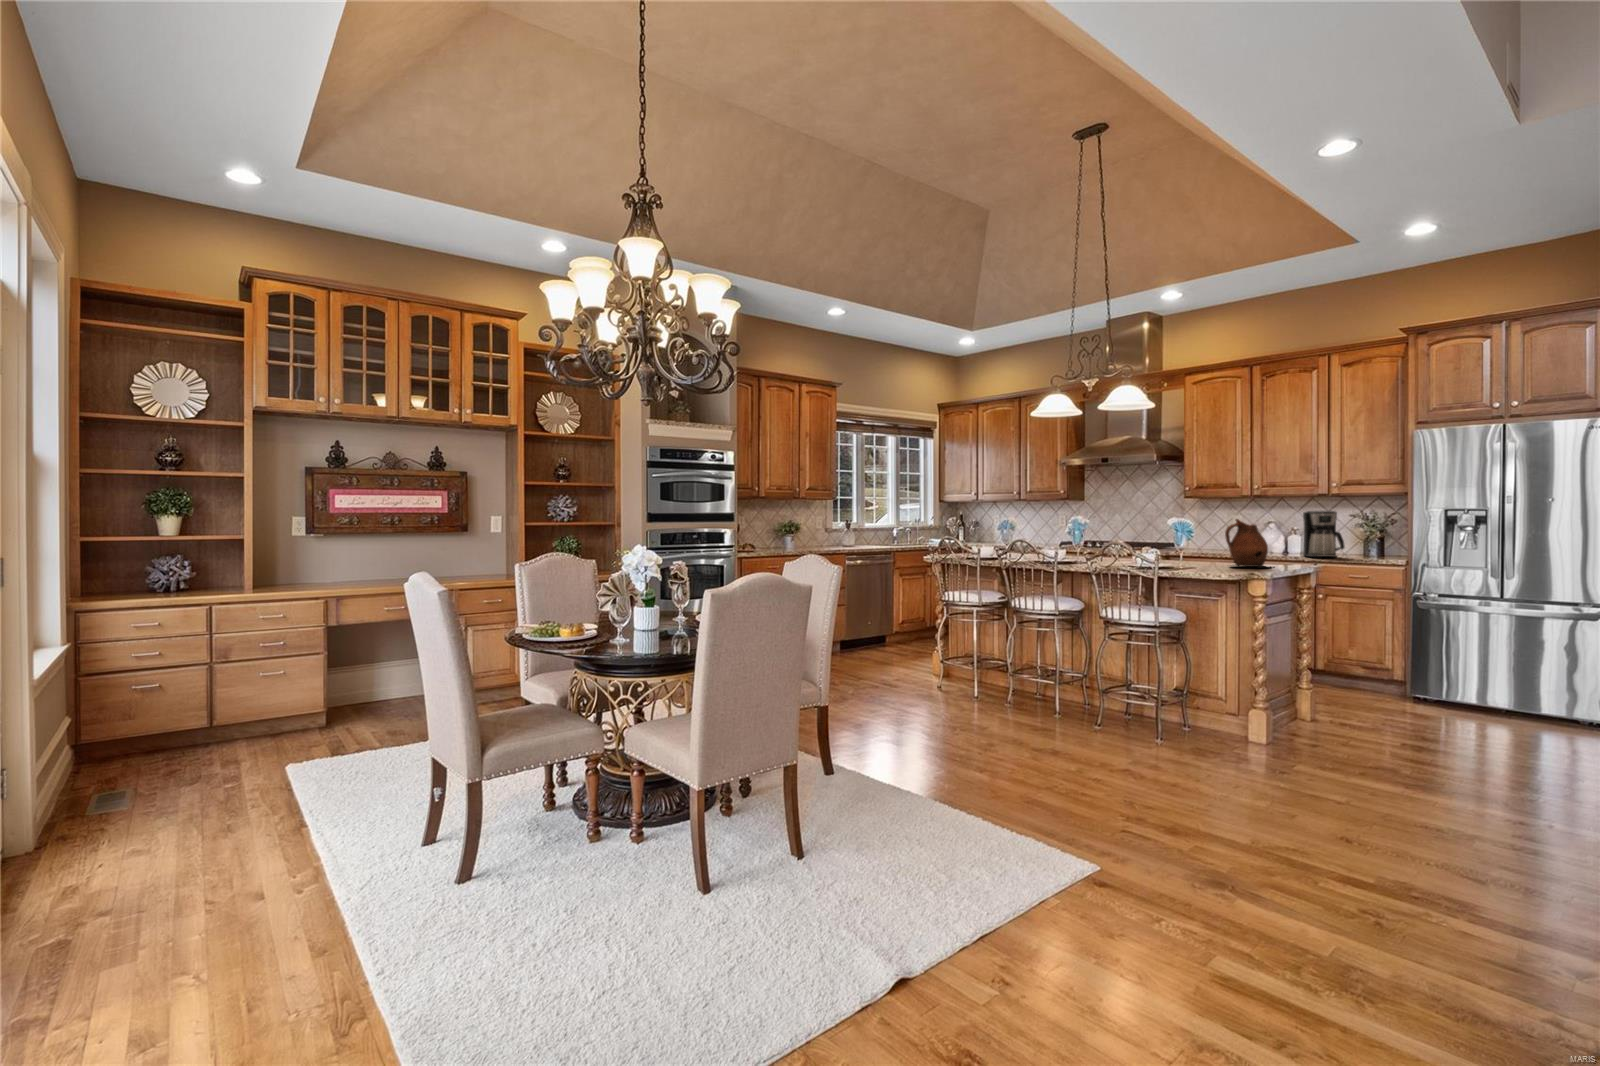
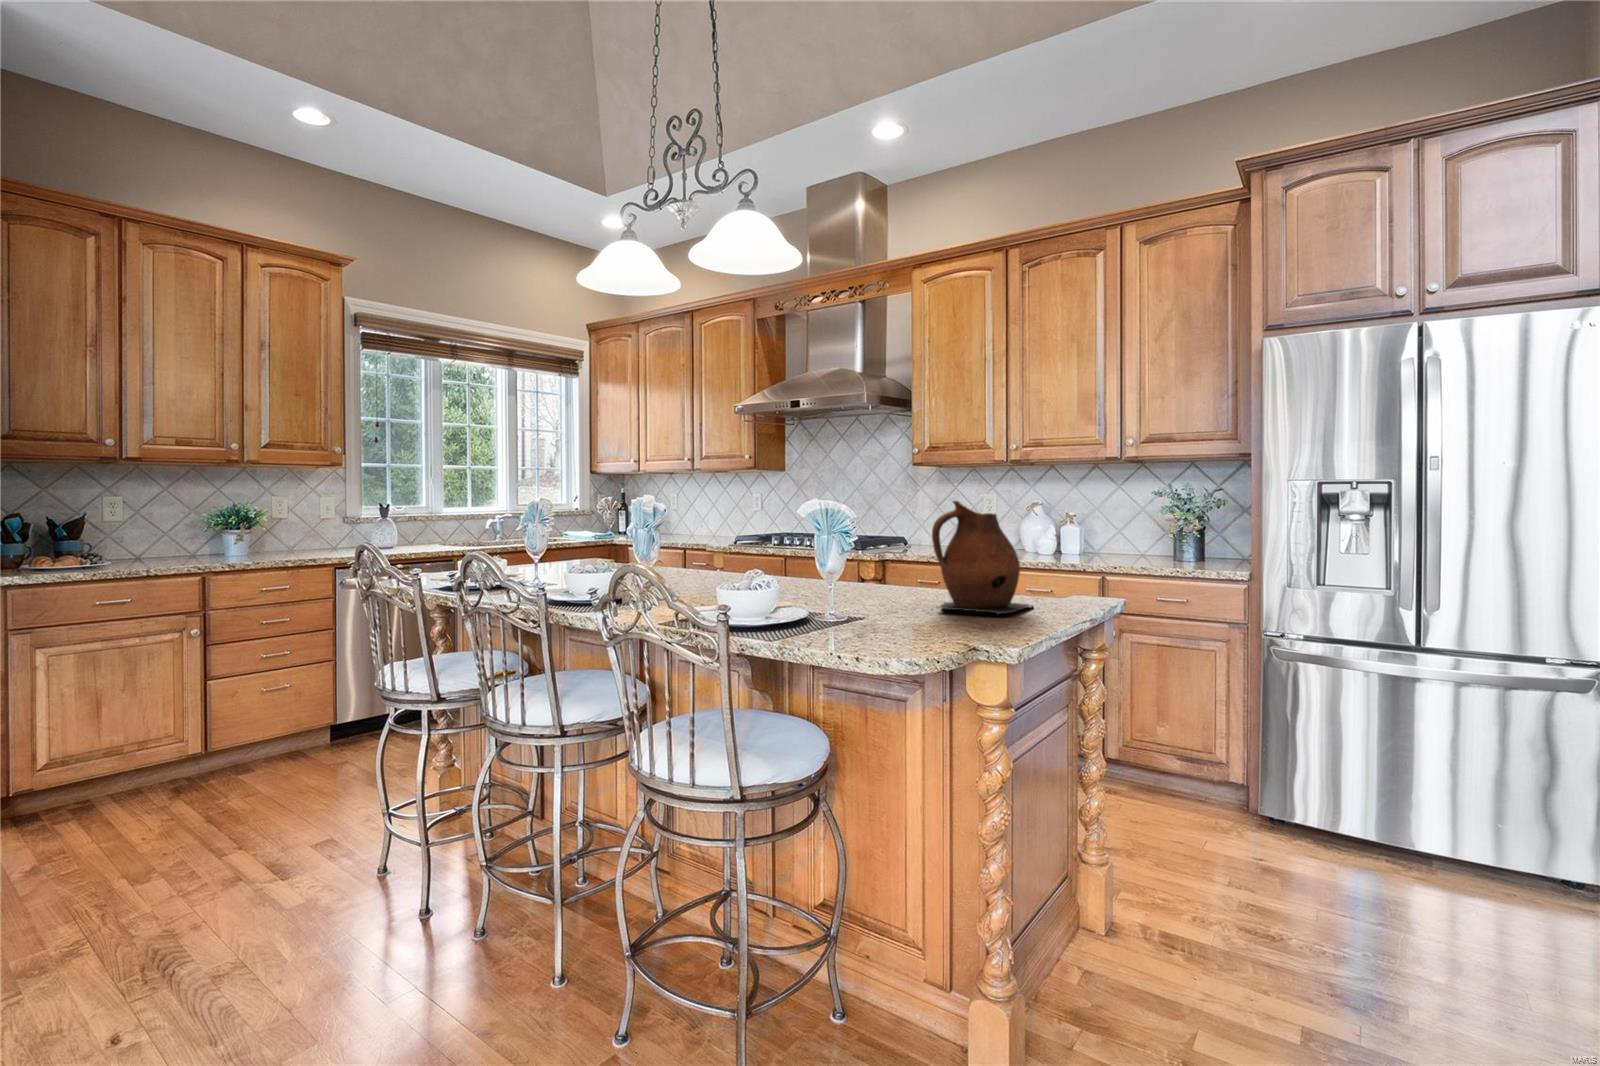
coffee maker: present [1303,511,1344,557] -> none [1083,485,1146,563]

